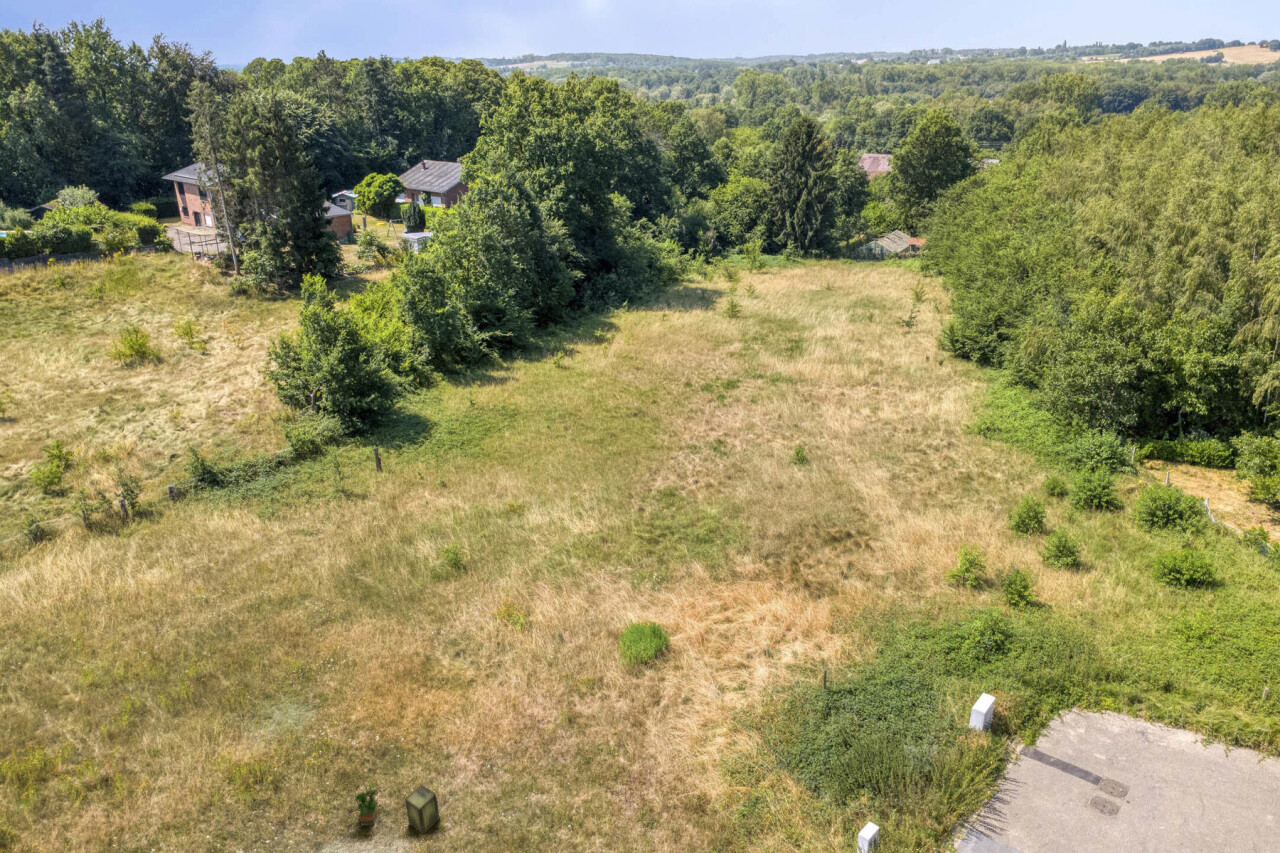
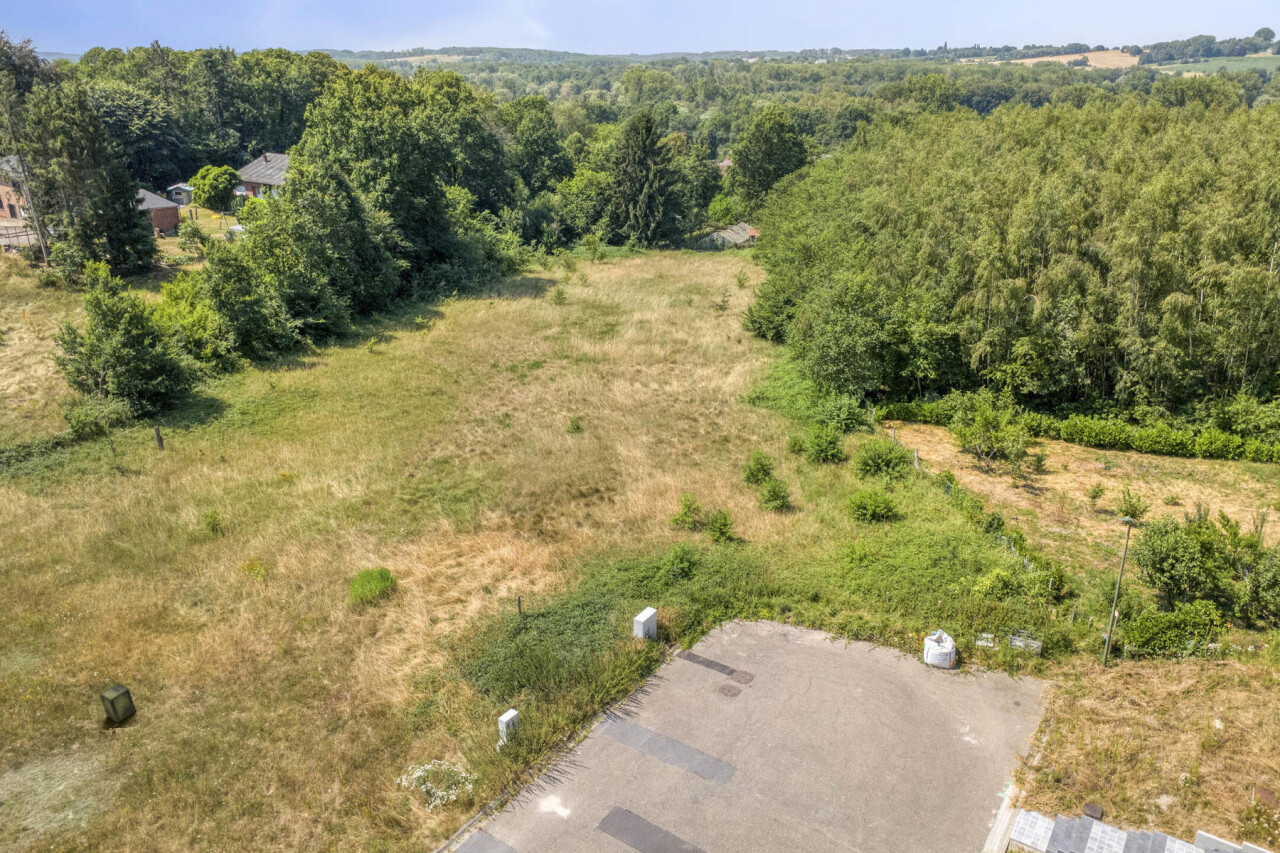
potted tree: present [355,791,378,826] -> none [55,690,81,721]

